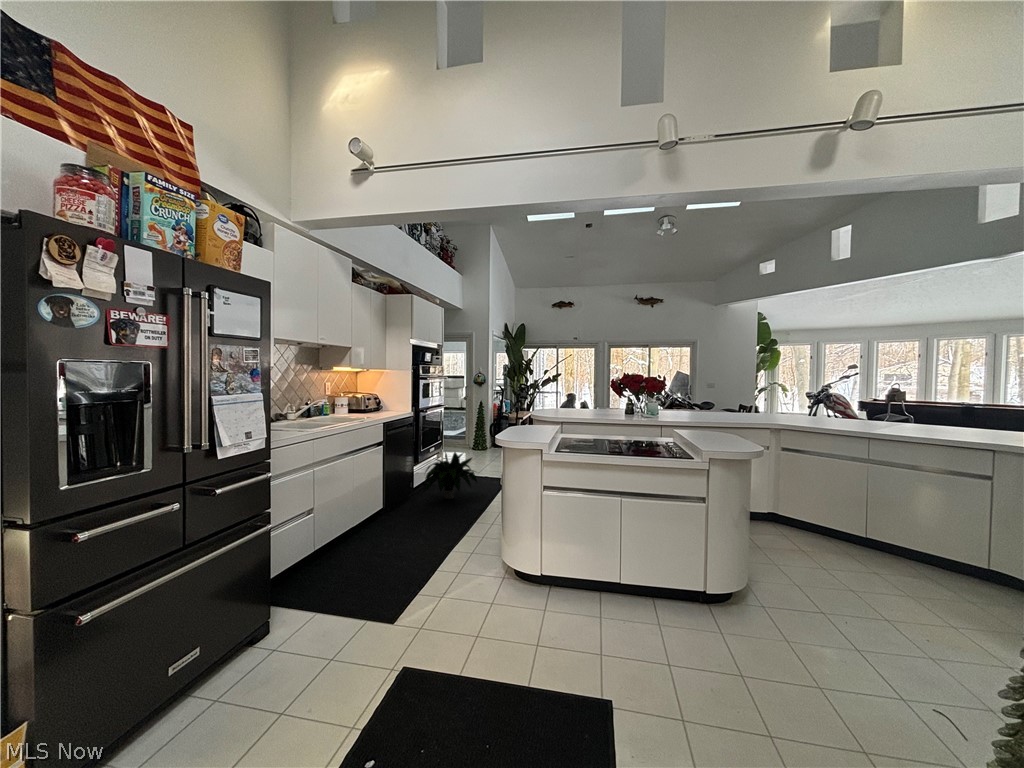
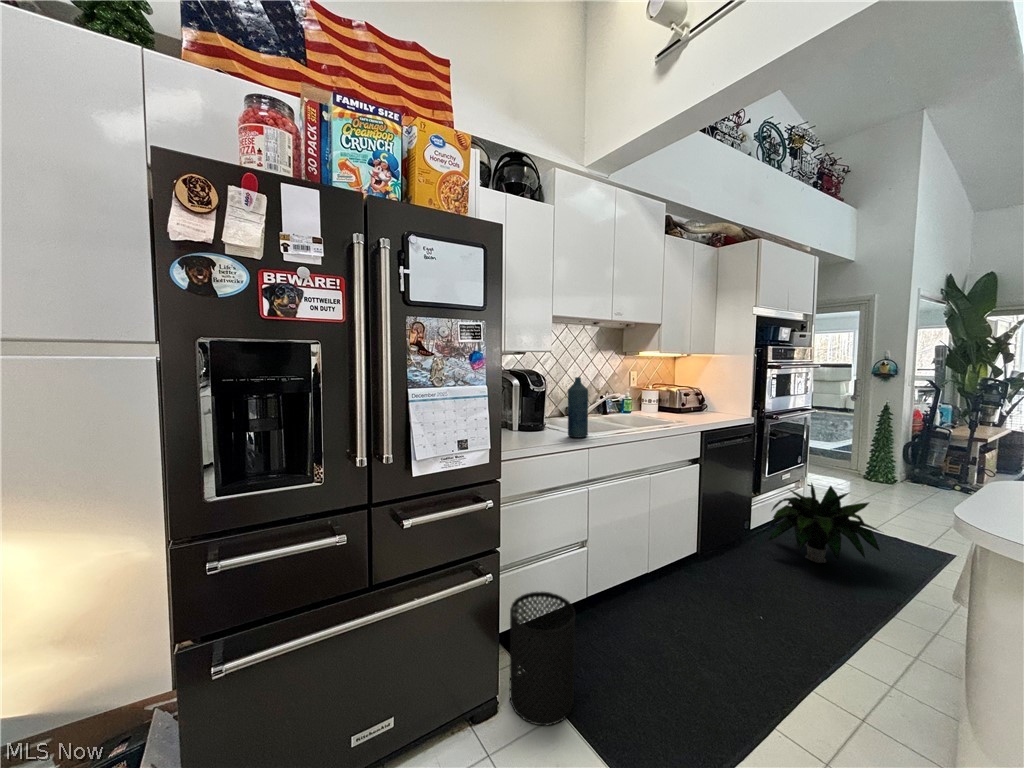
bottle: none [294,387,312,432] -> present [568,377,589,438]
trash can: none [271,541,322,627] -> present [510,592,575,726]

